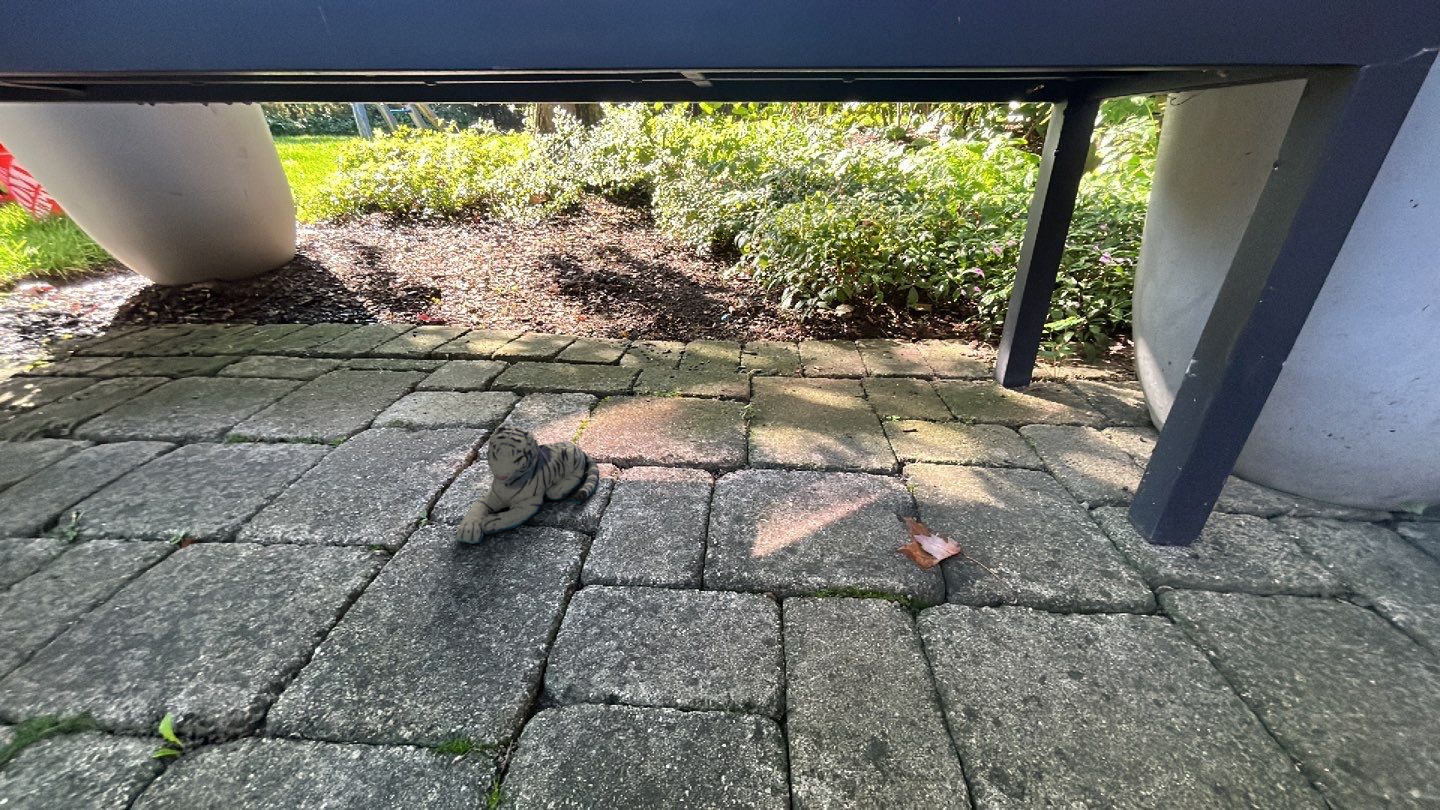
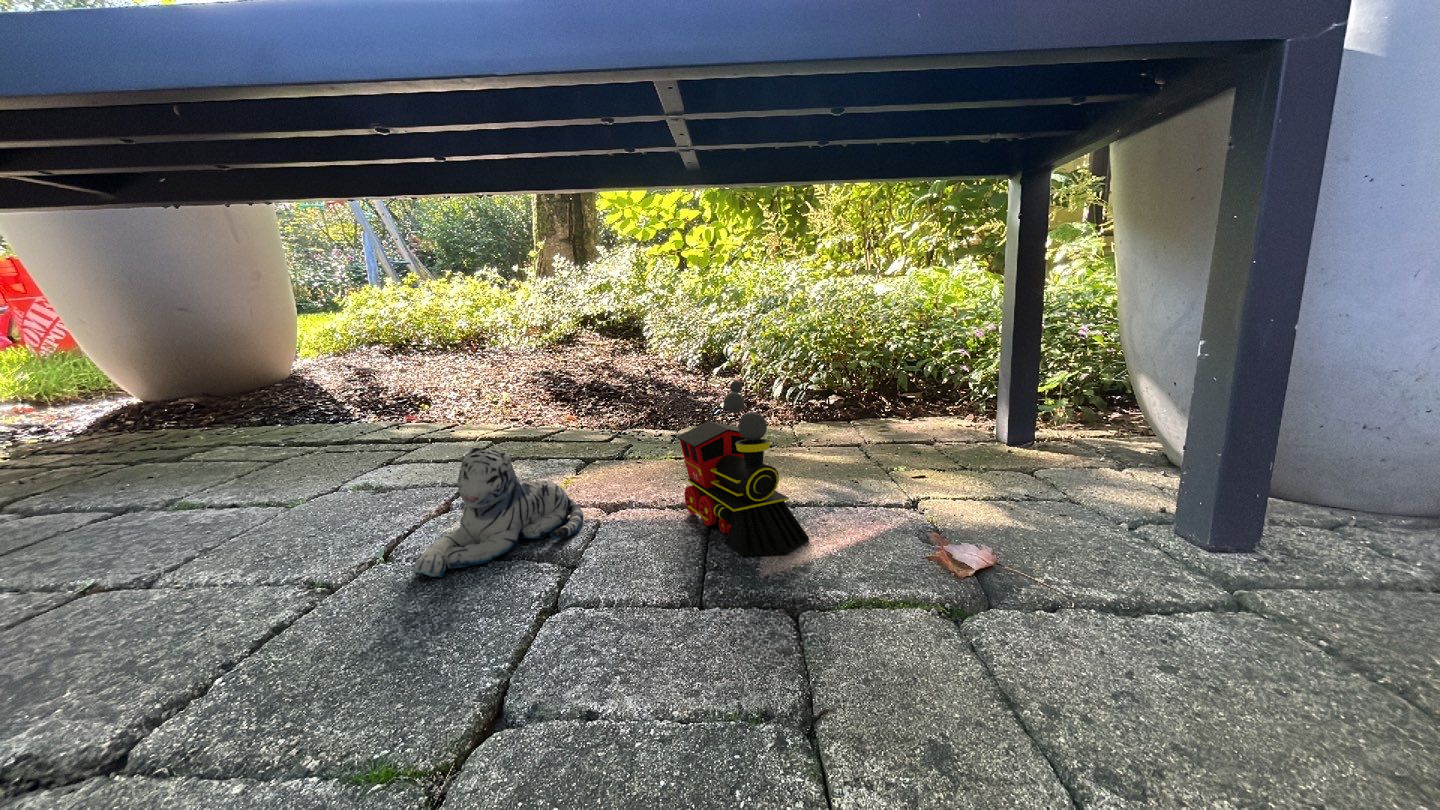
toy train: none [684,363,800,530] -> present [677,381,809,557]

